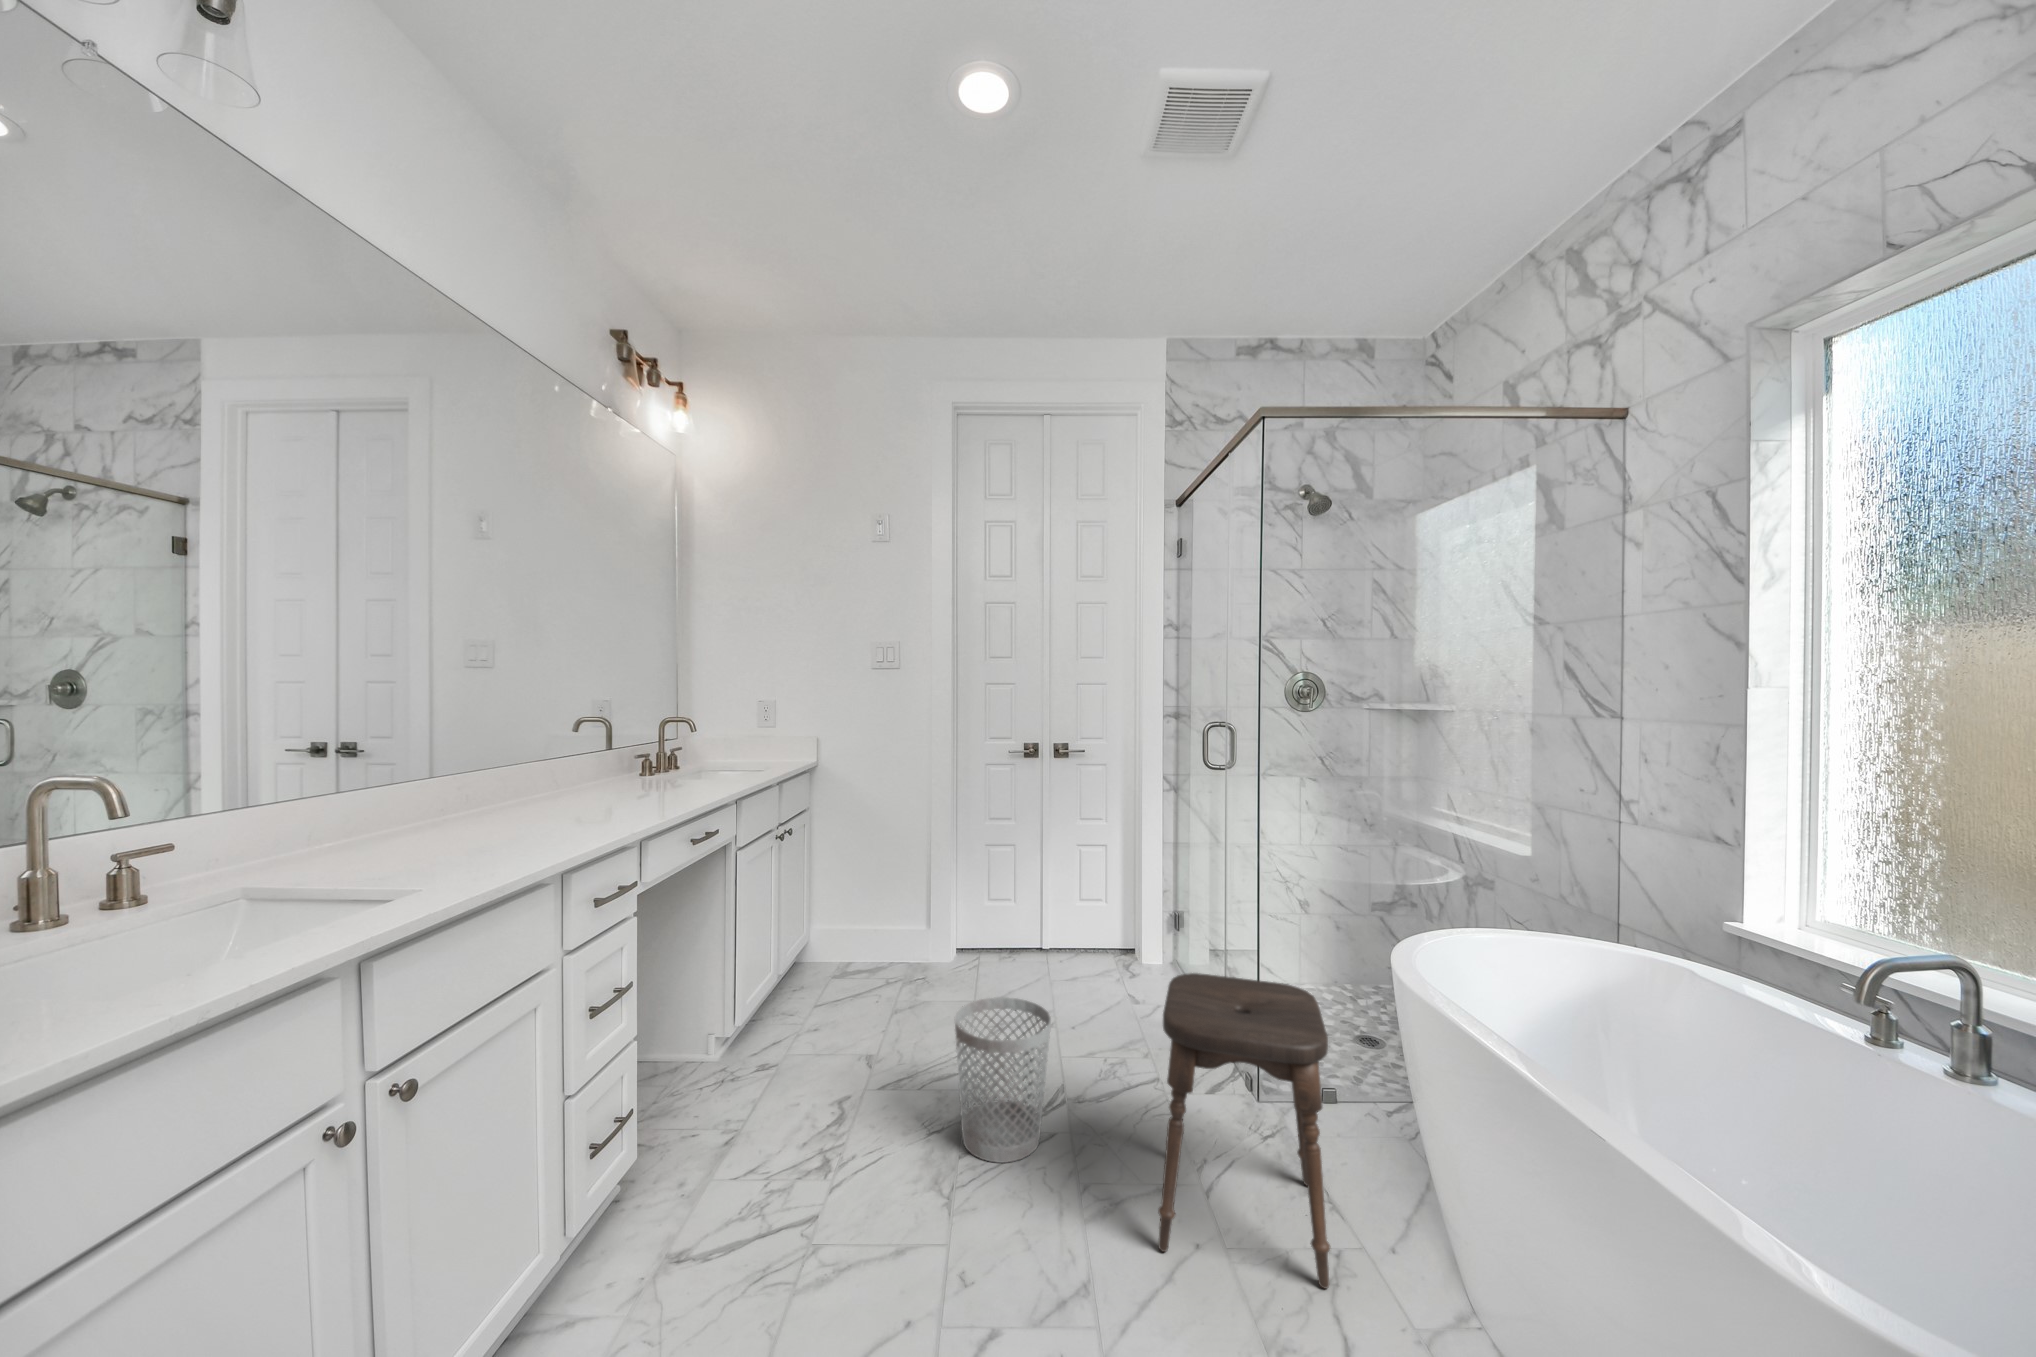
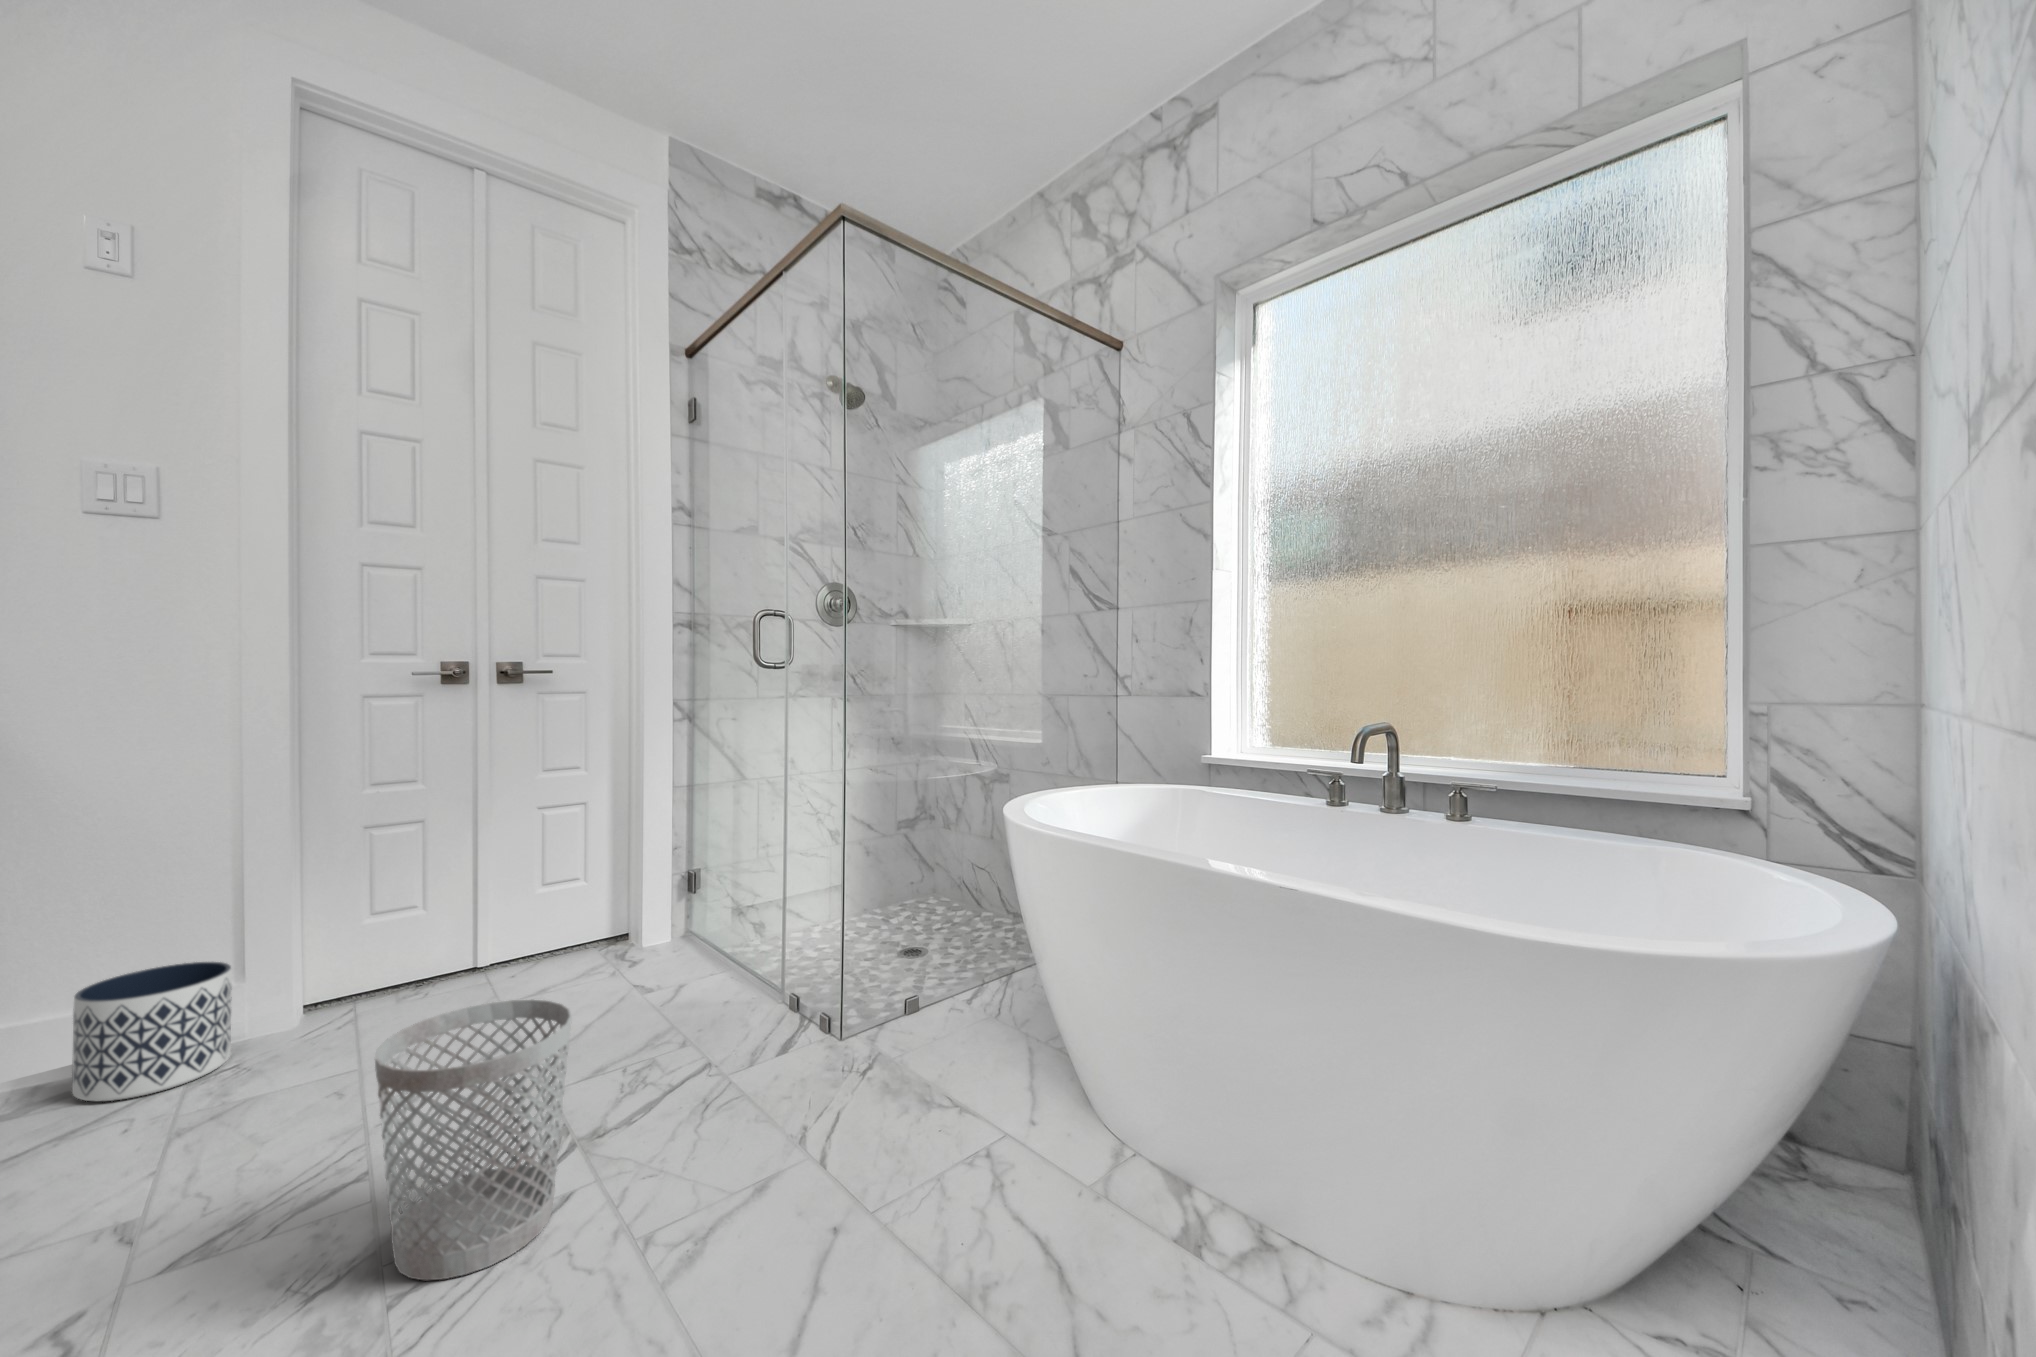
planter: none [864,914,923,985] -> present [72,962,232,1102]
stool: present [1158,973,1330,1288] -> none [759,877,991,1256]

